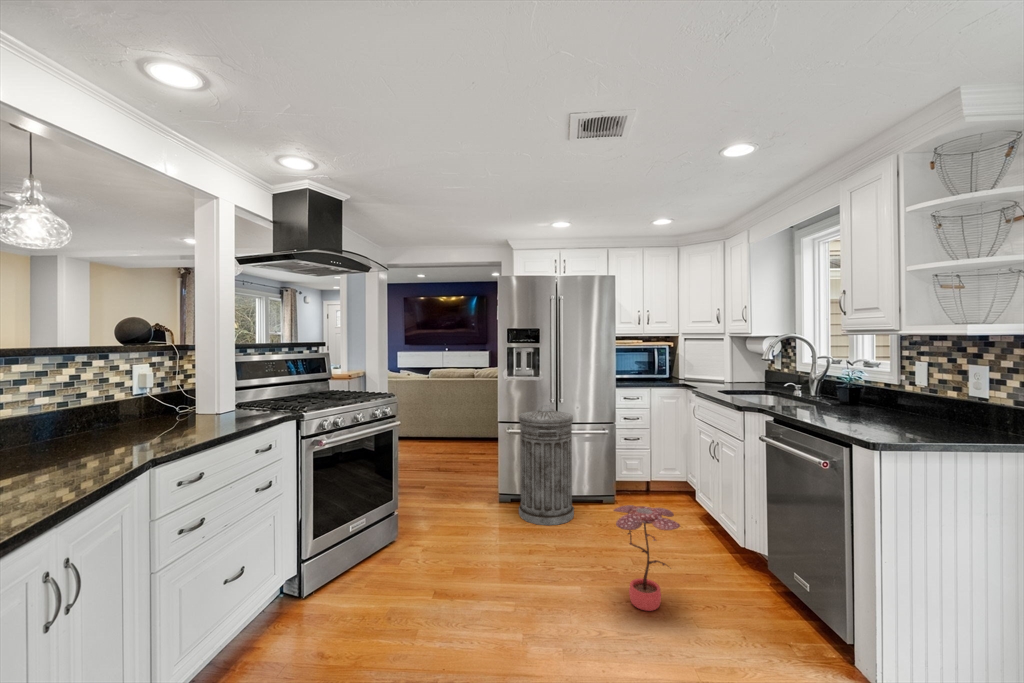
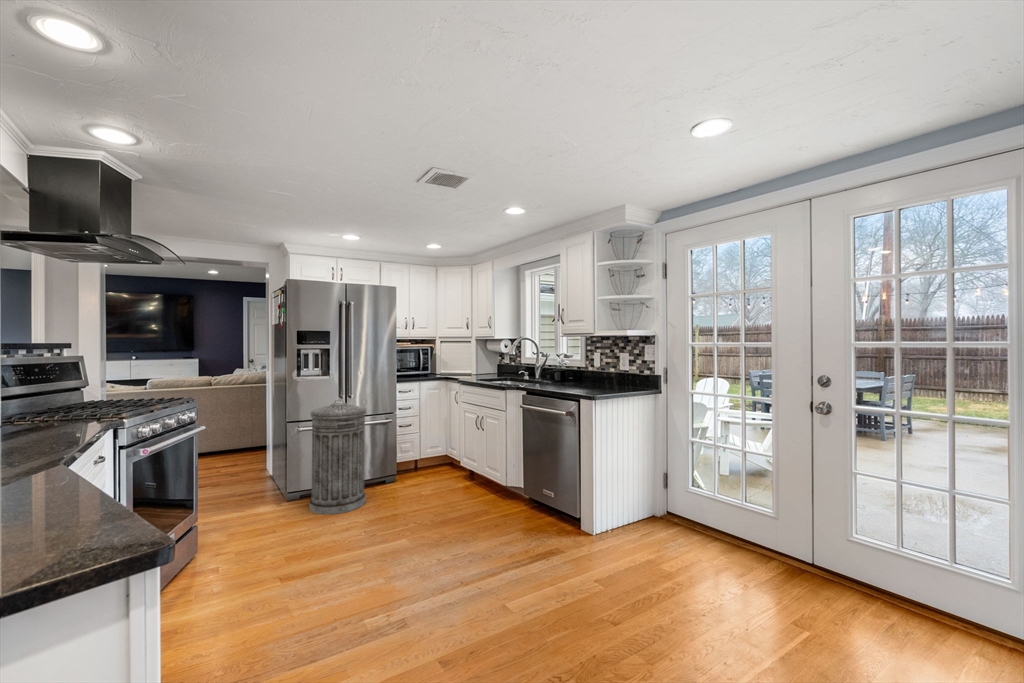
potted plant: present [614,505,680,611] -> none [431,465,486,545]

